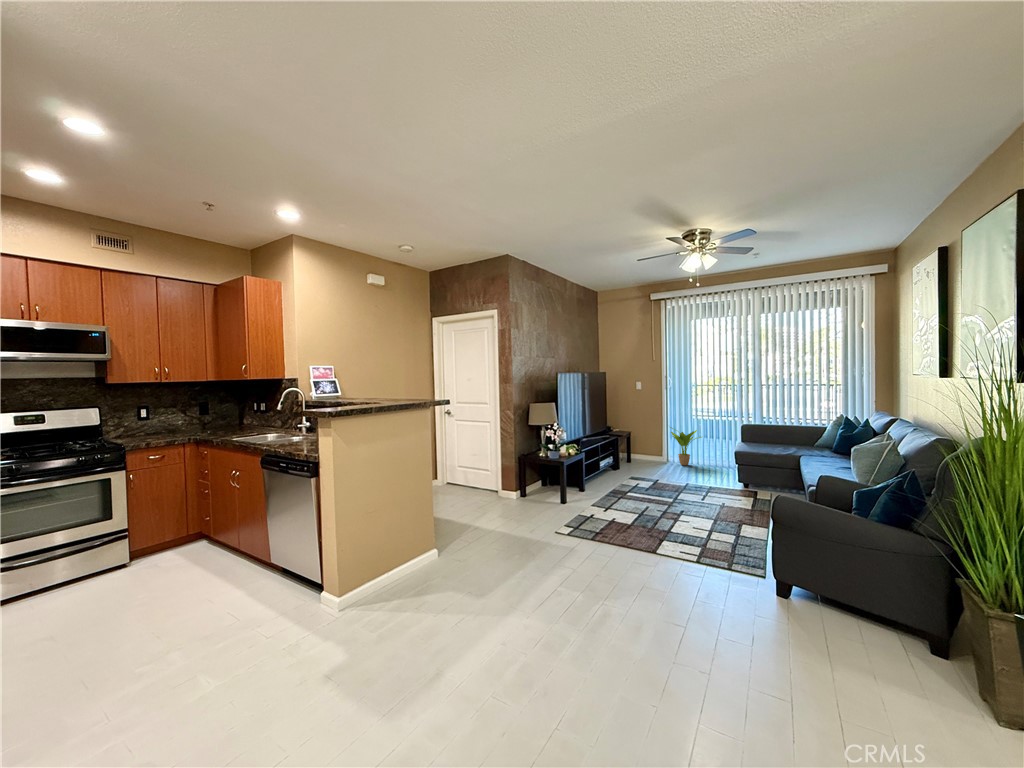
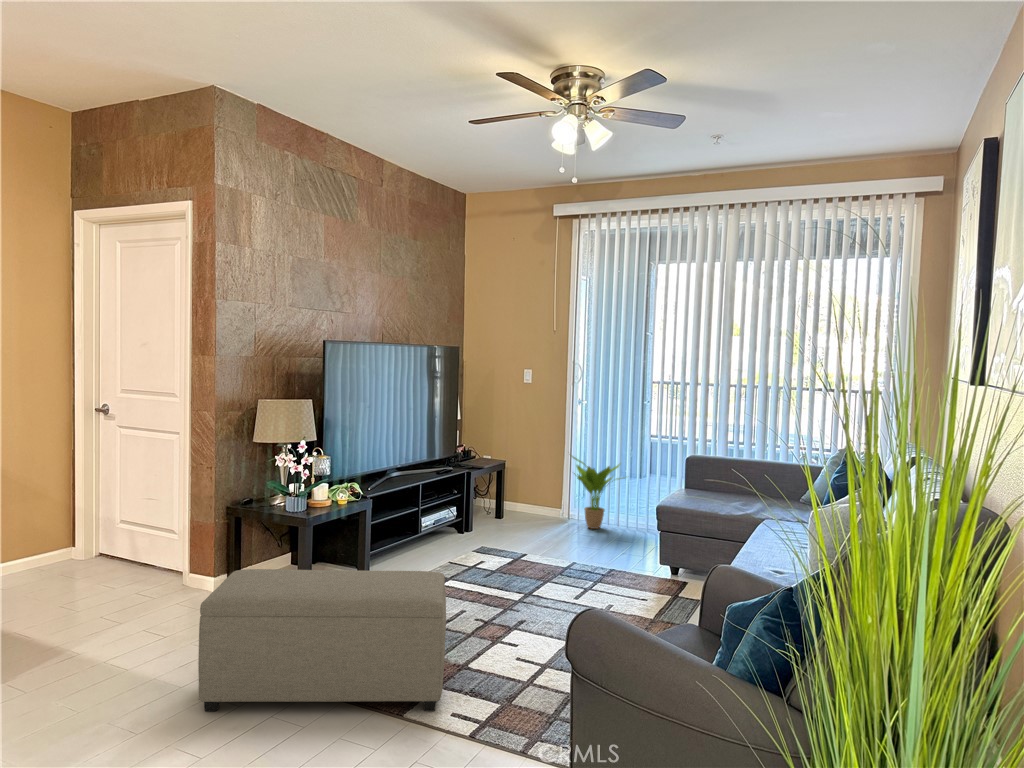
ottoman: none [555,484,673,551] -> present [198,569,446,712]

